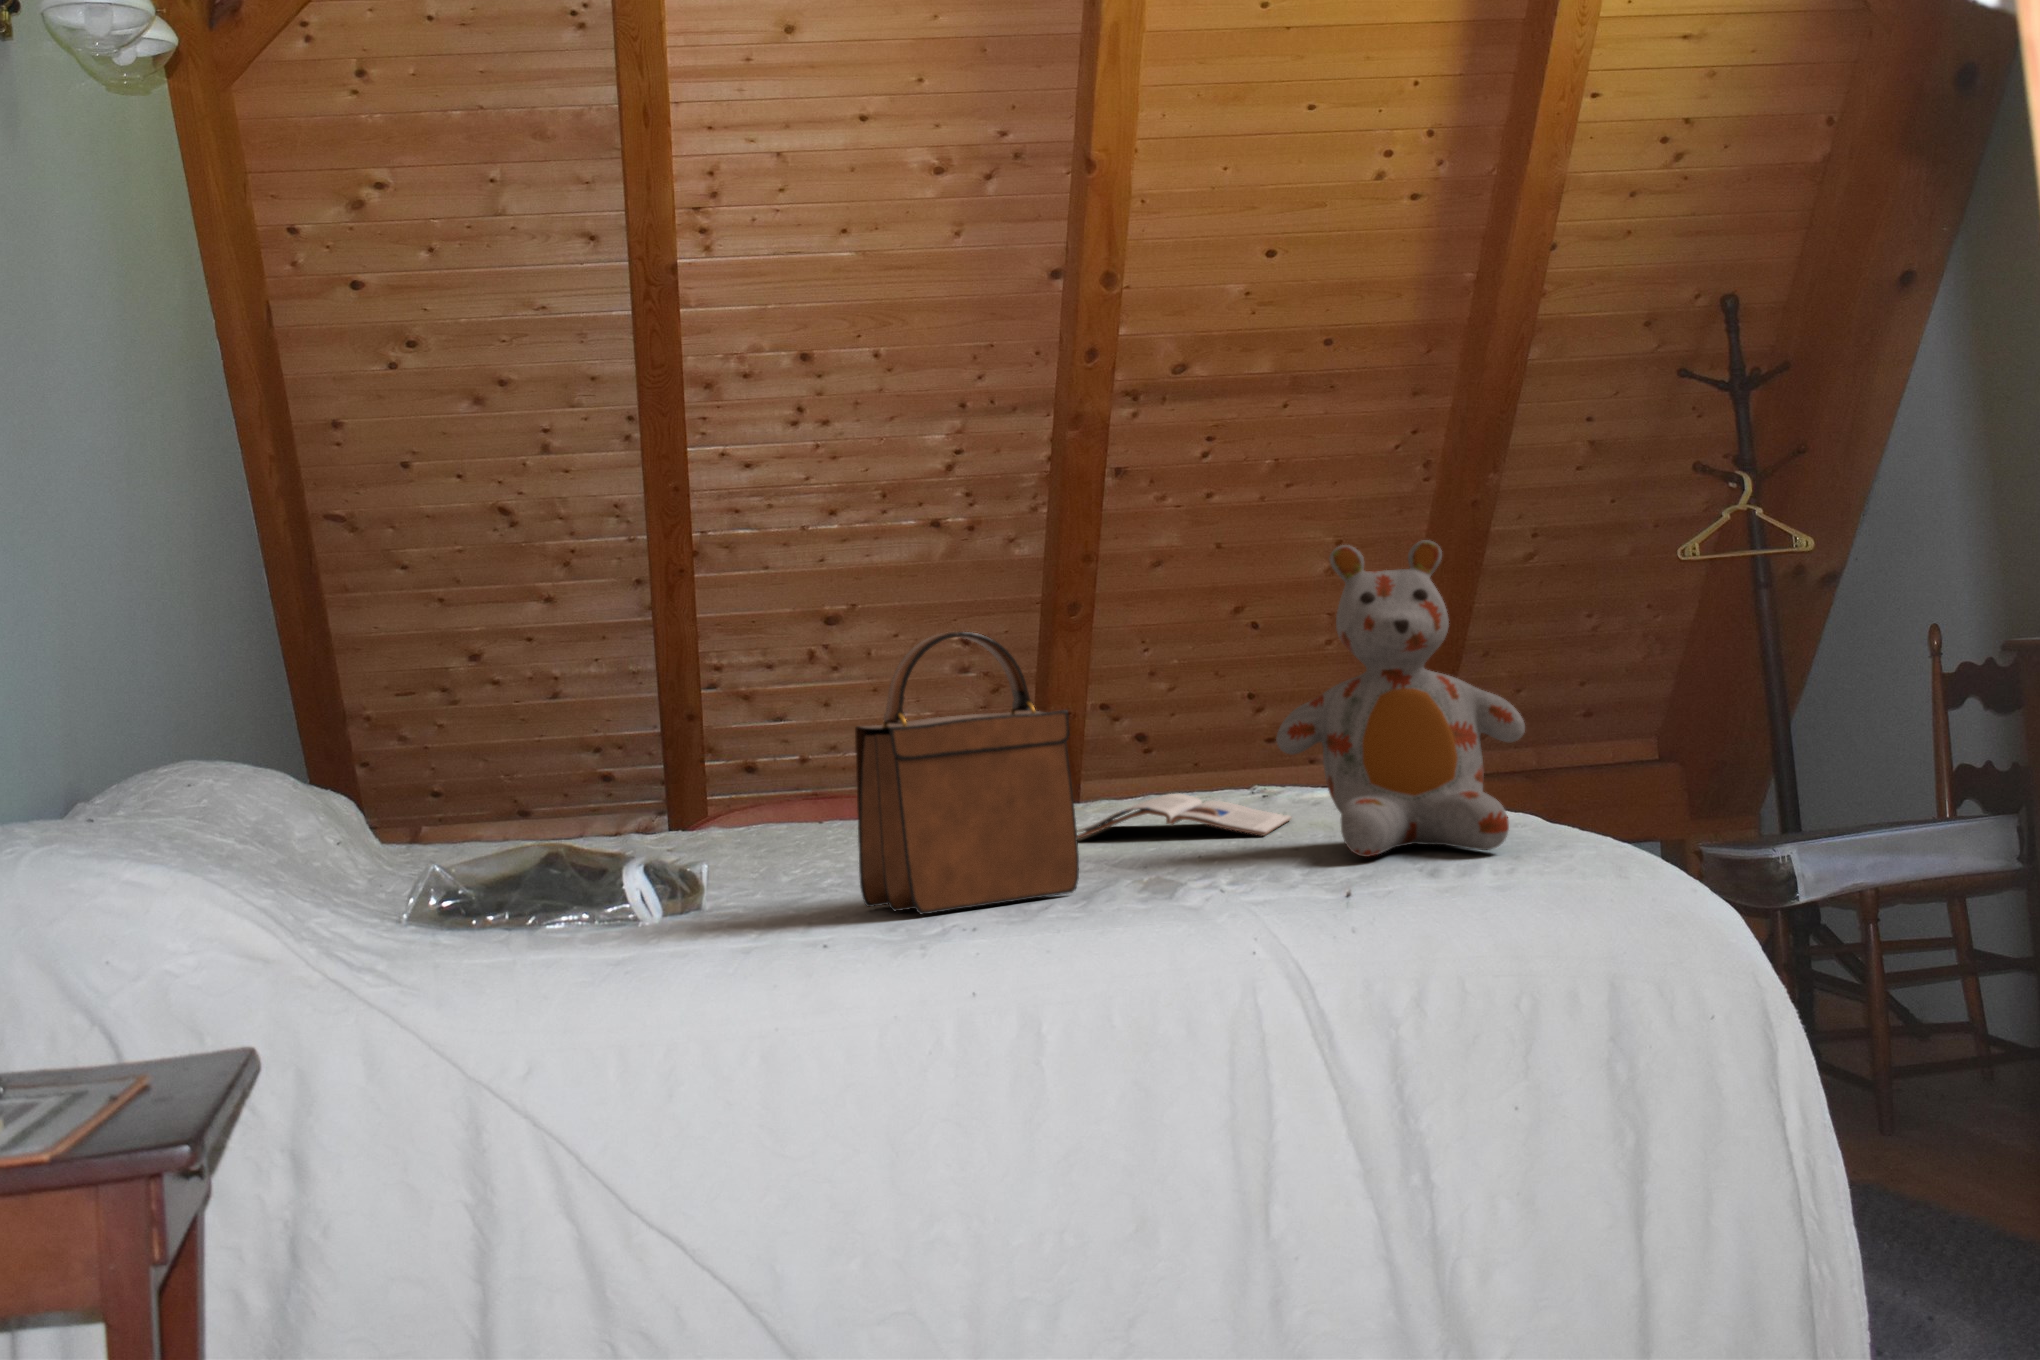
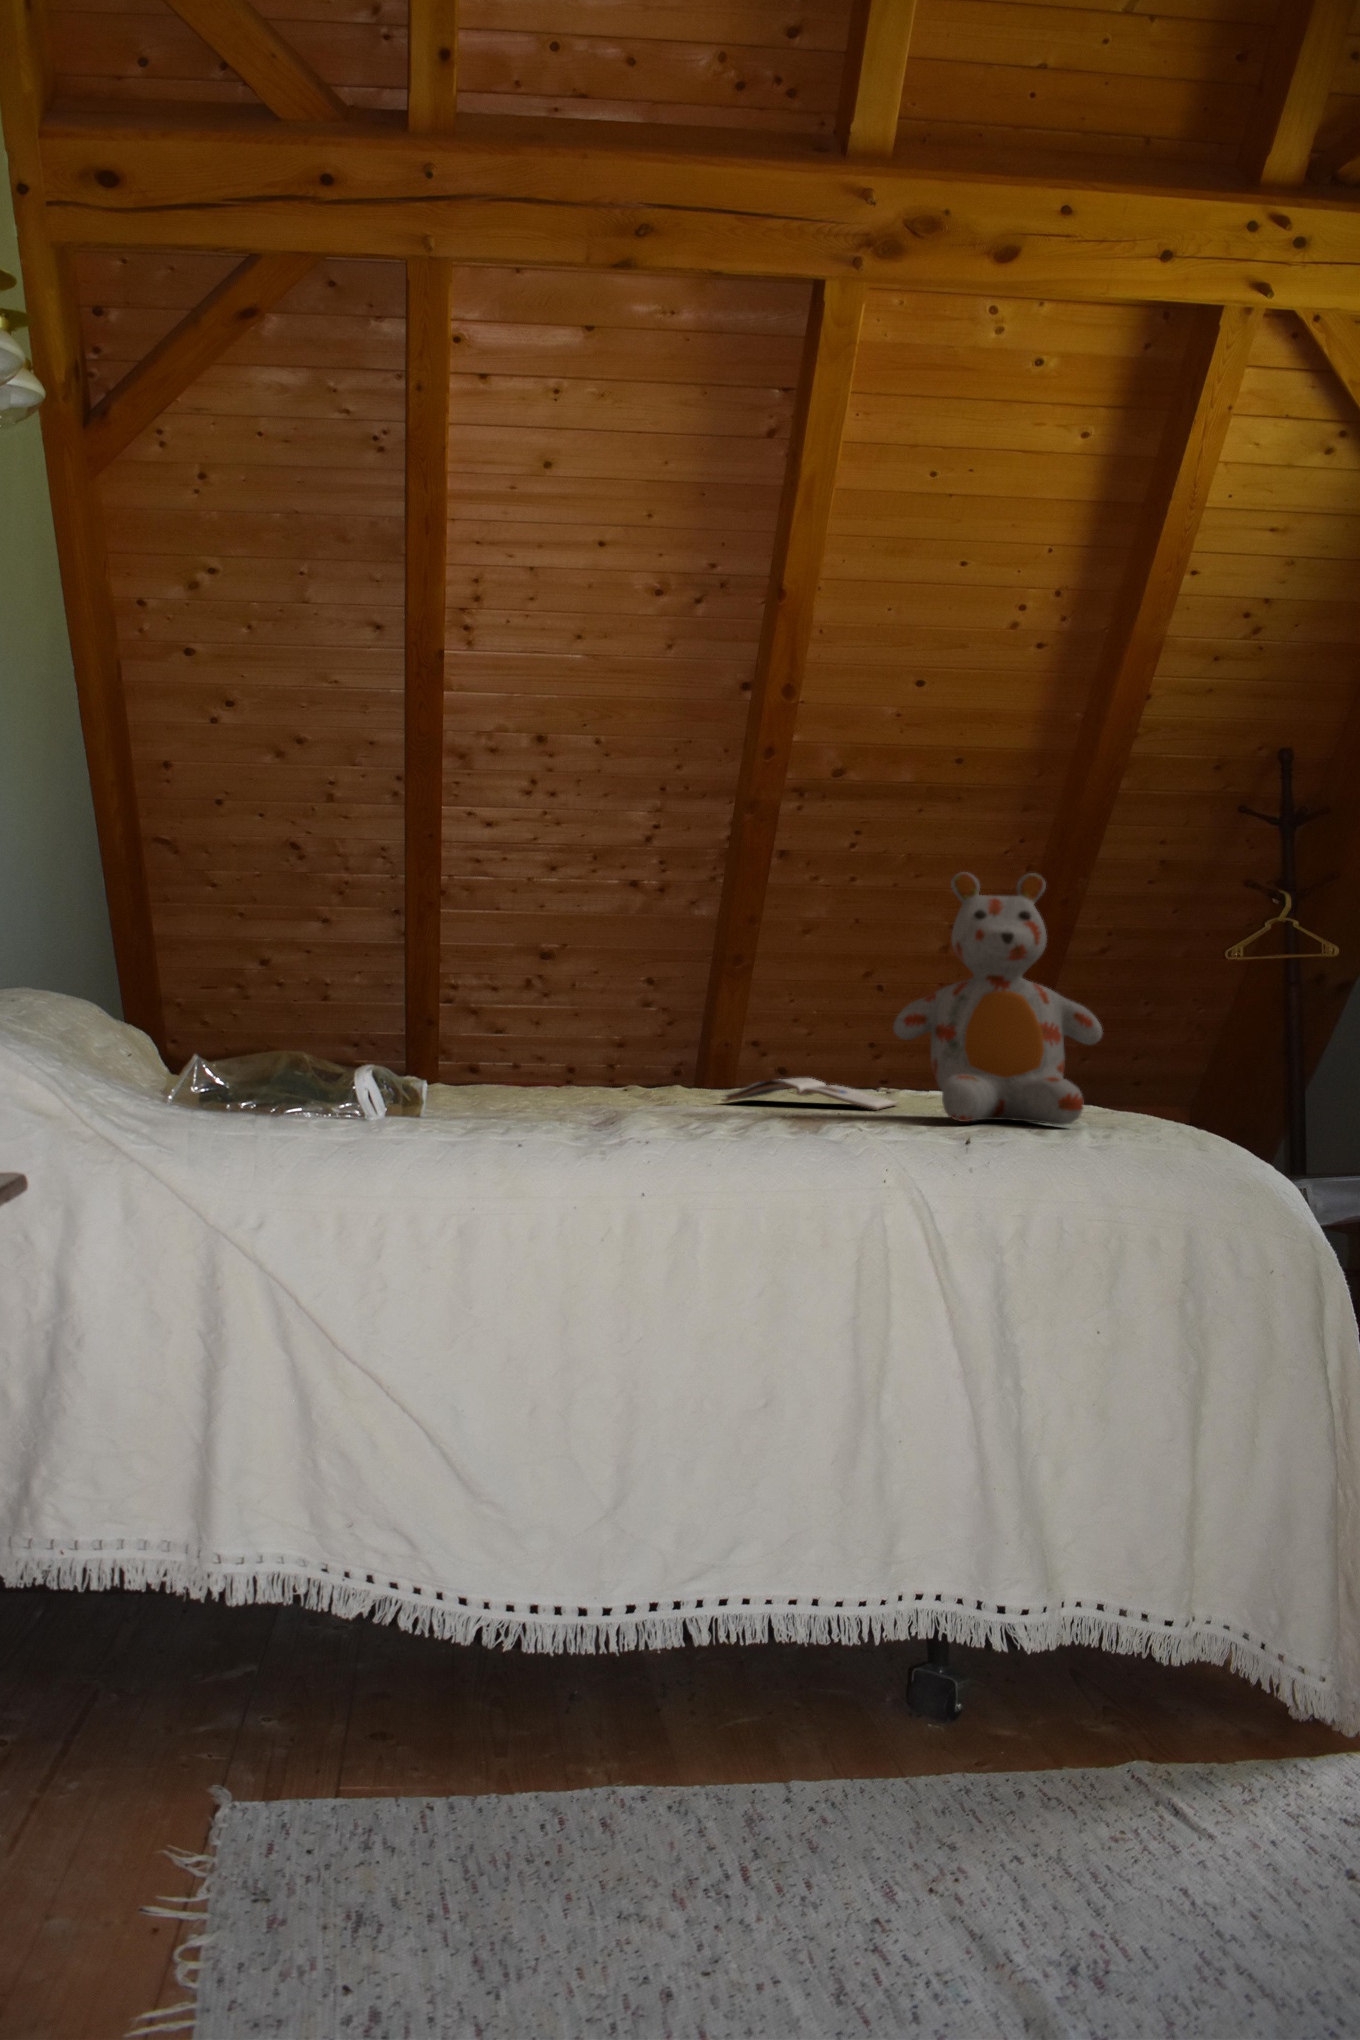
handbag: present [855,631,1079,914] -> none [540,902,724,1125]

